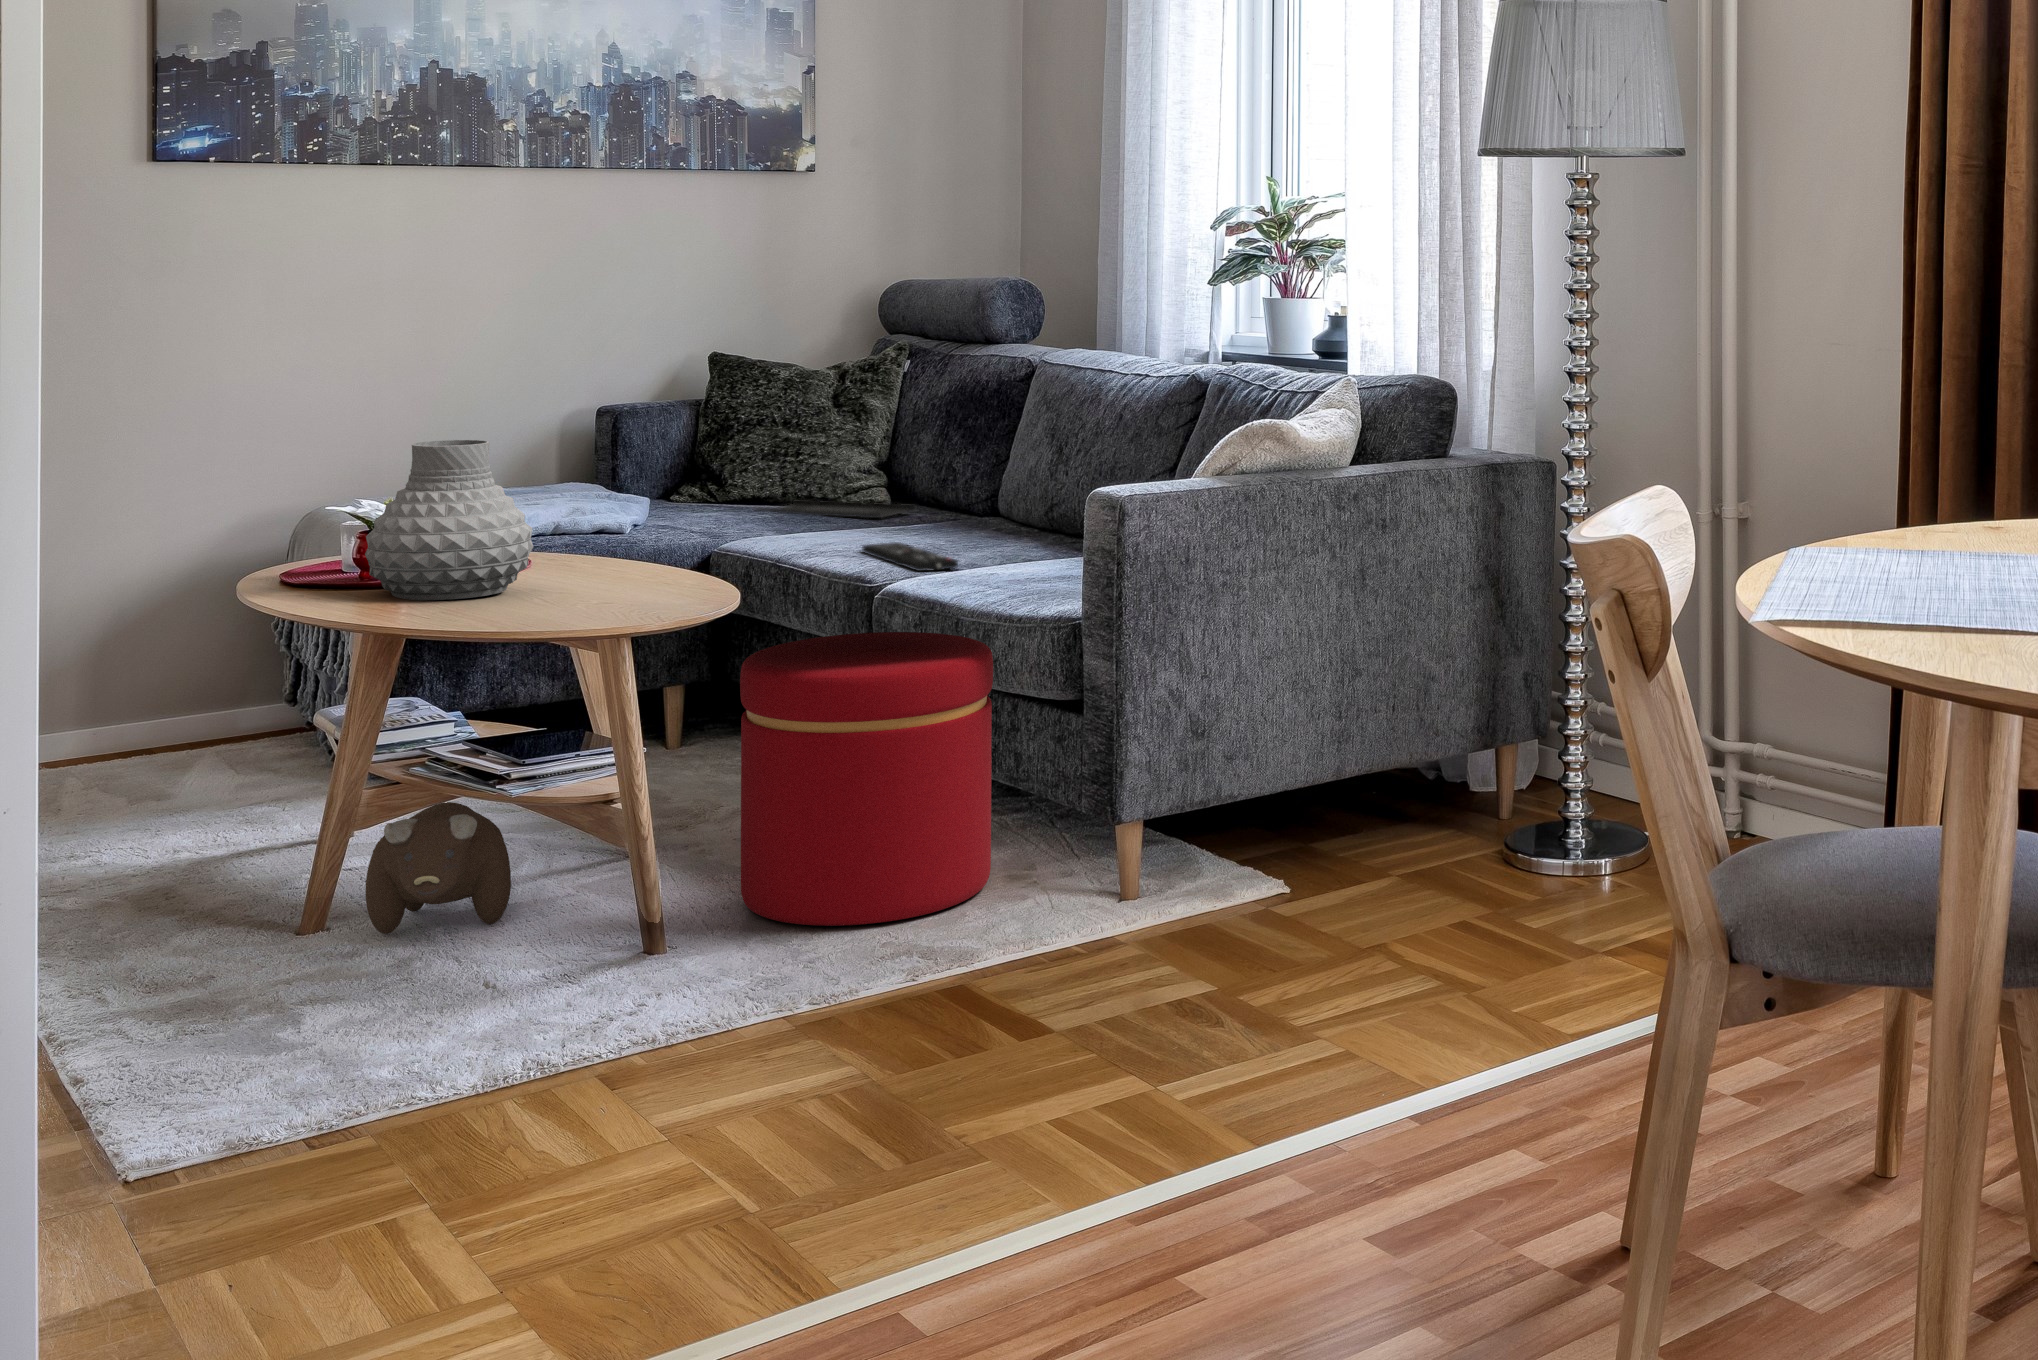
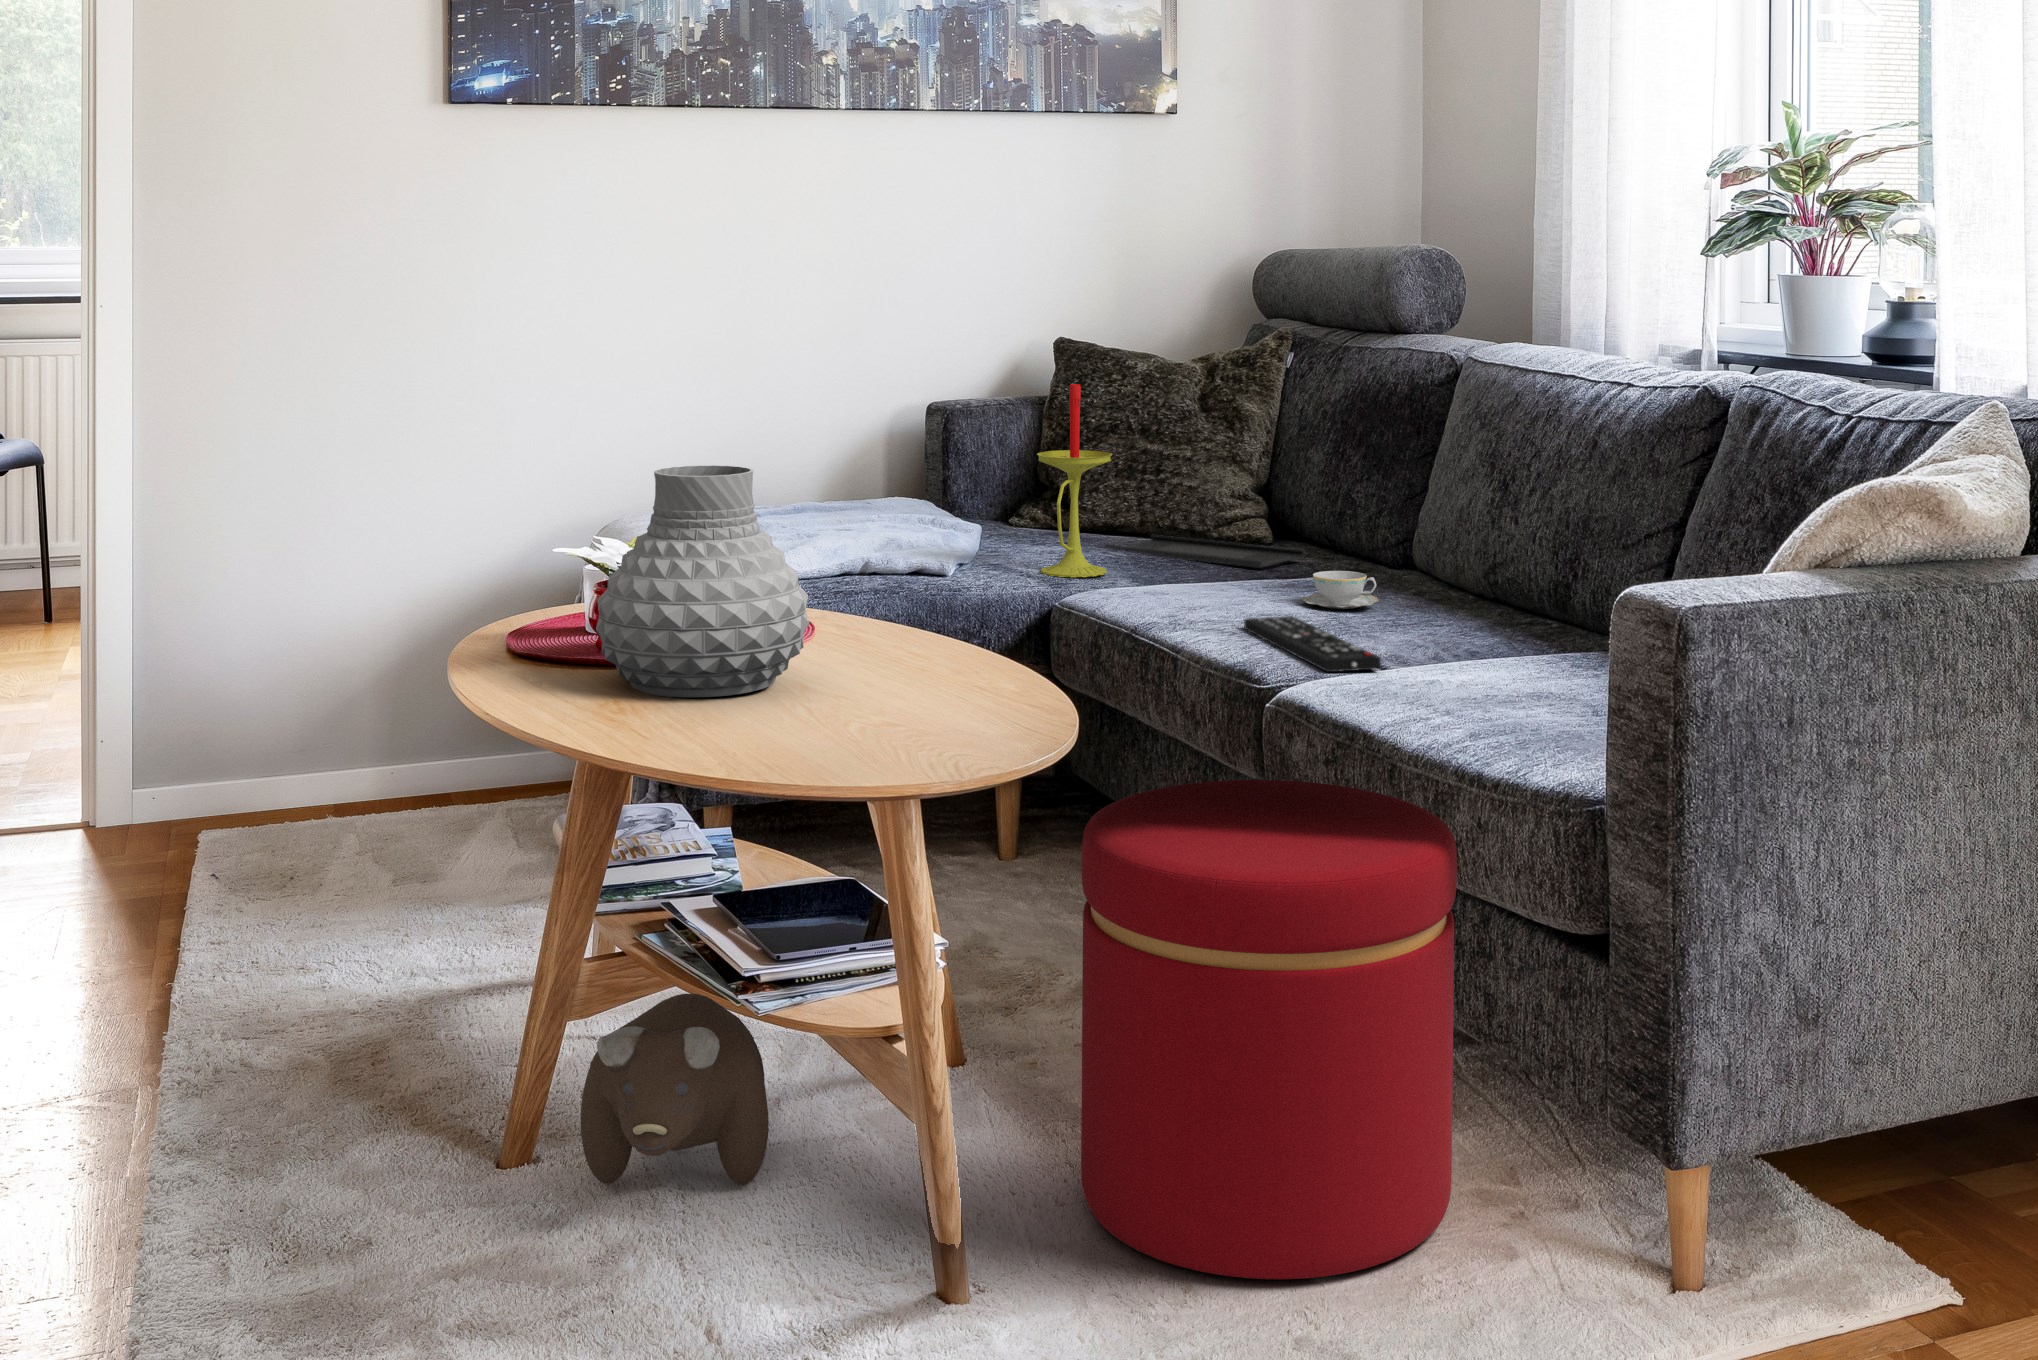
candle: none [700,380,761,528] -> present [1037,384,1112,577]
teacup: none [909,513,966,539] -> present [1302,571,1379,609]

